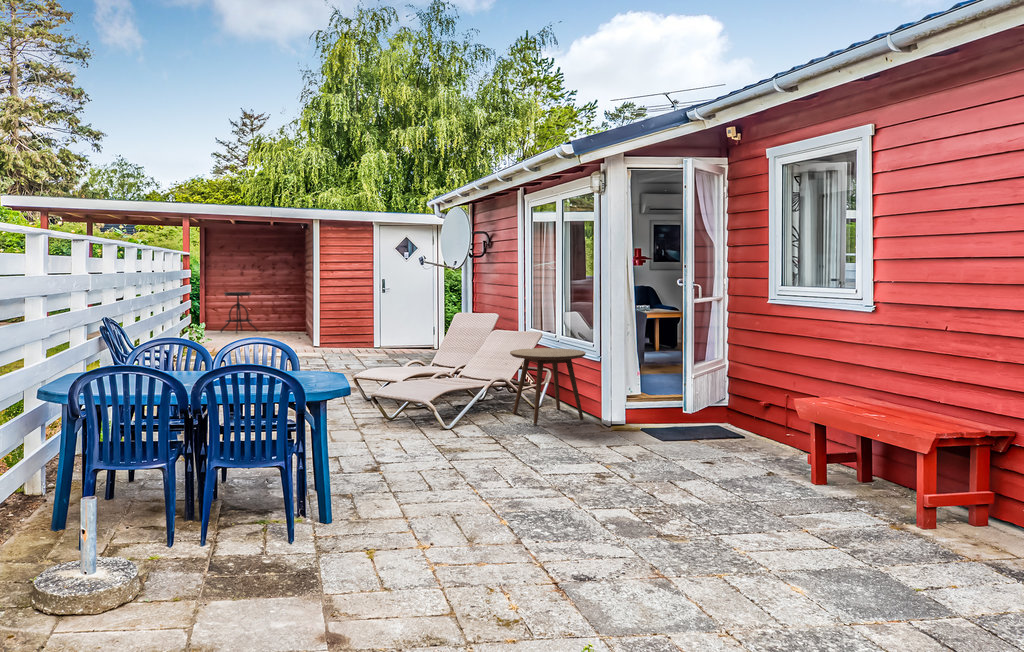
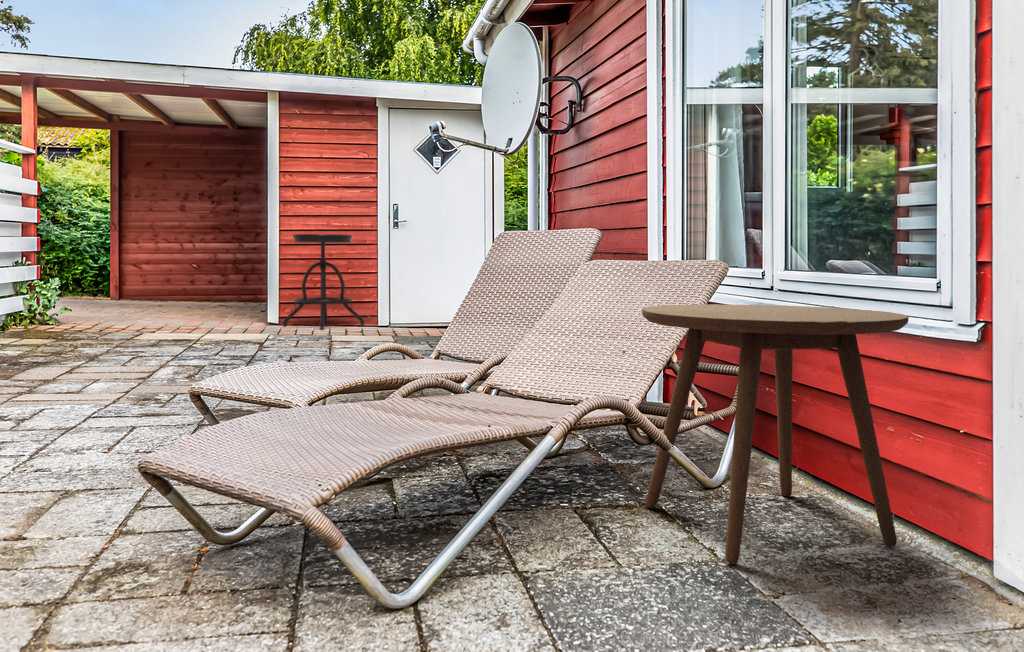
stool: present [221,292,258,333] -> present [283,234,364,329]

